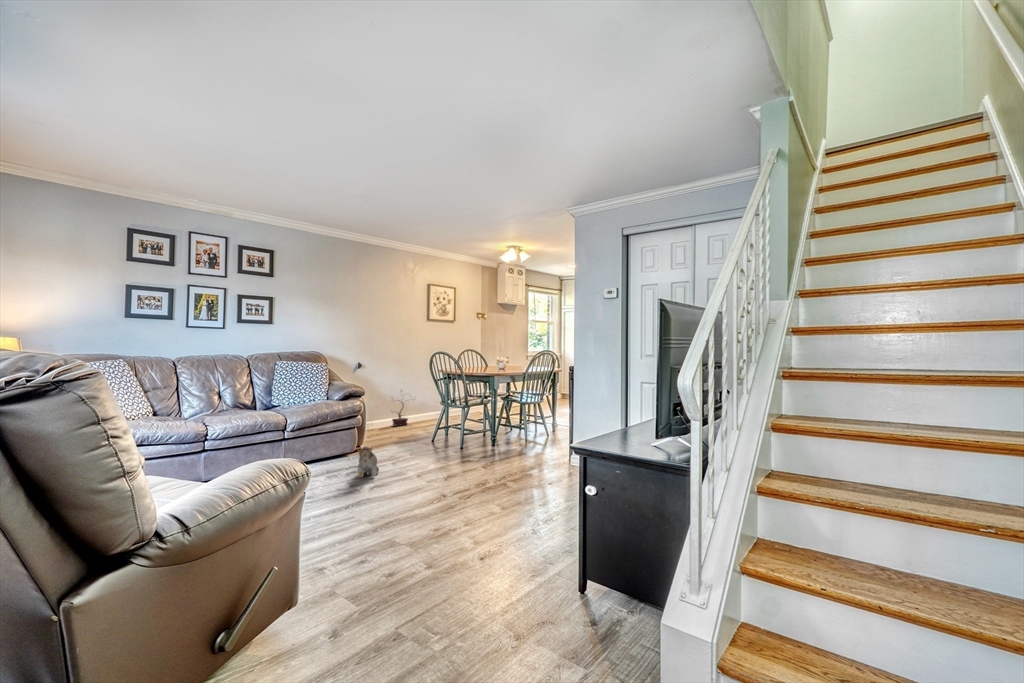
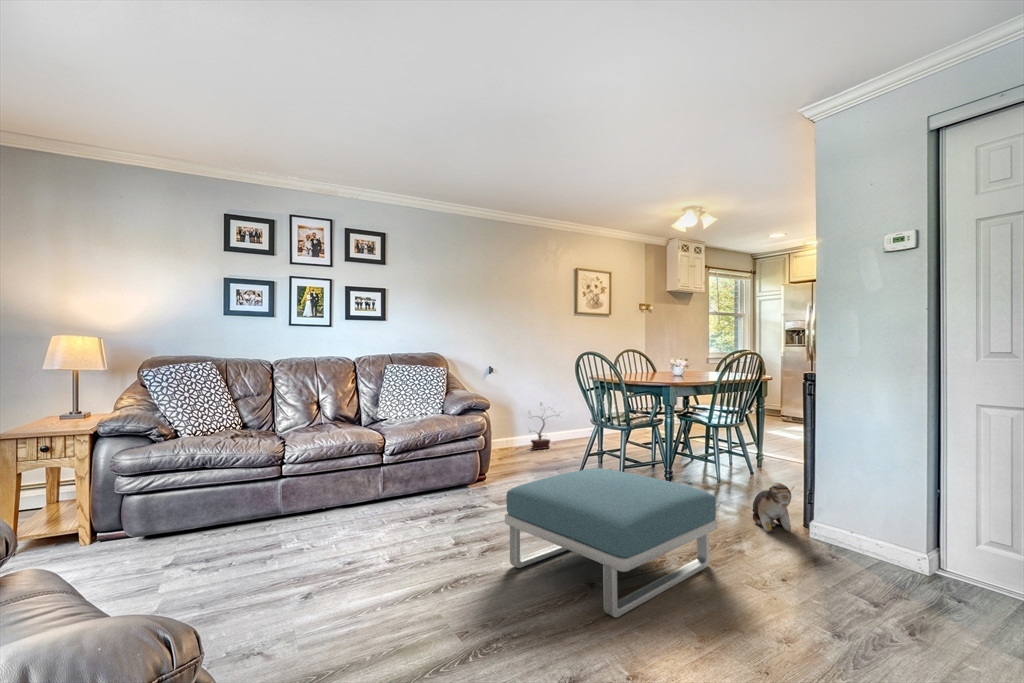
footstool: none [389,433,513,508] -> present [505,468,717,618]
plush toy: present [358,446,379,478] -> present [752,483,794,532]

